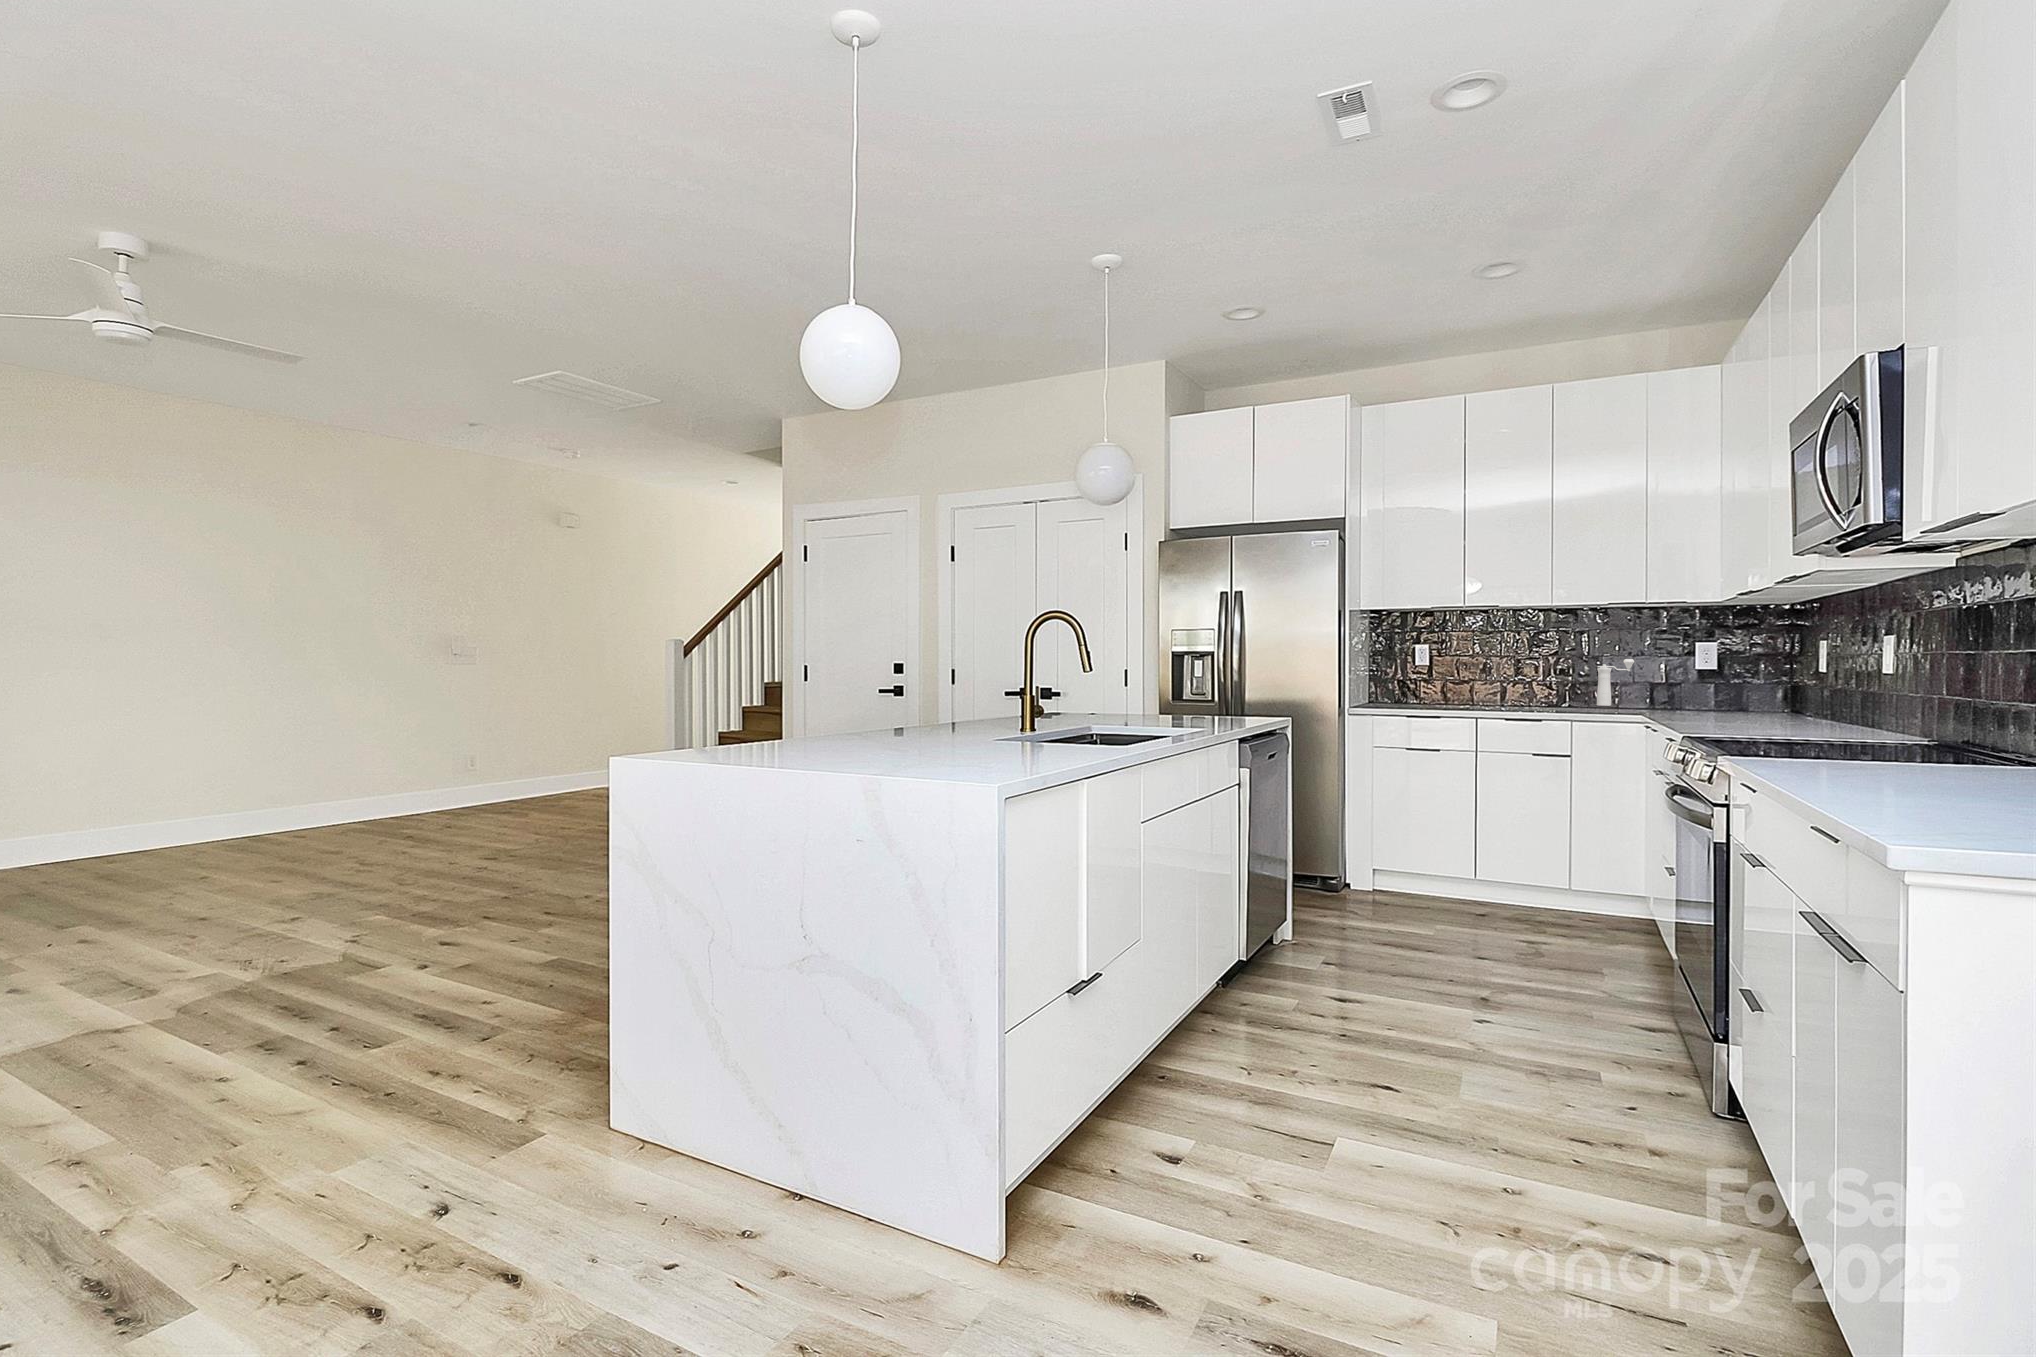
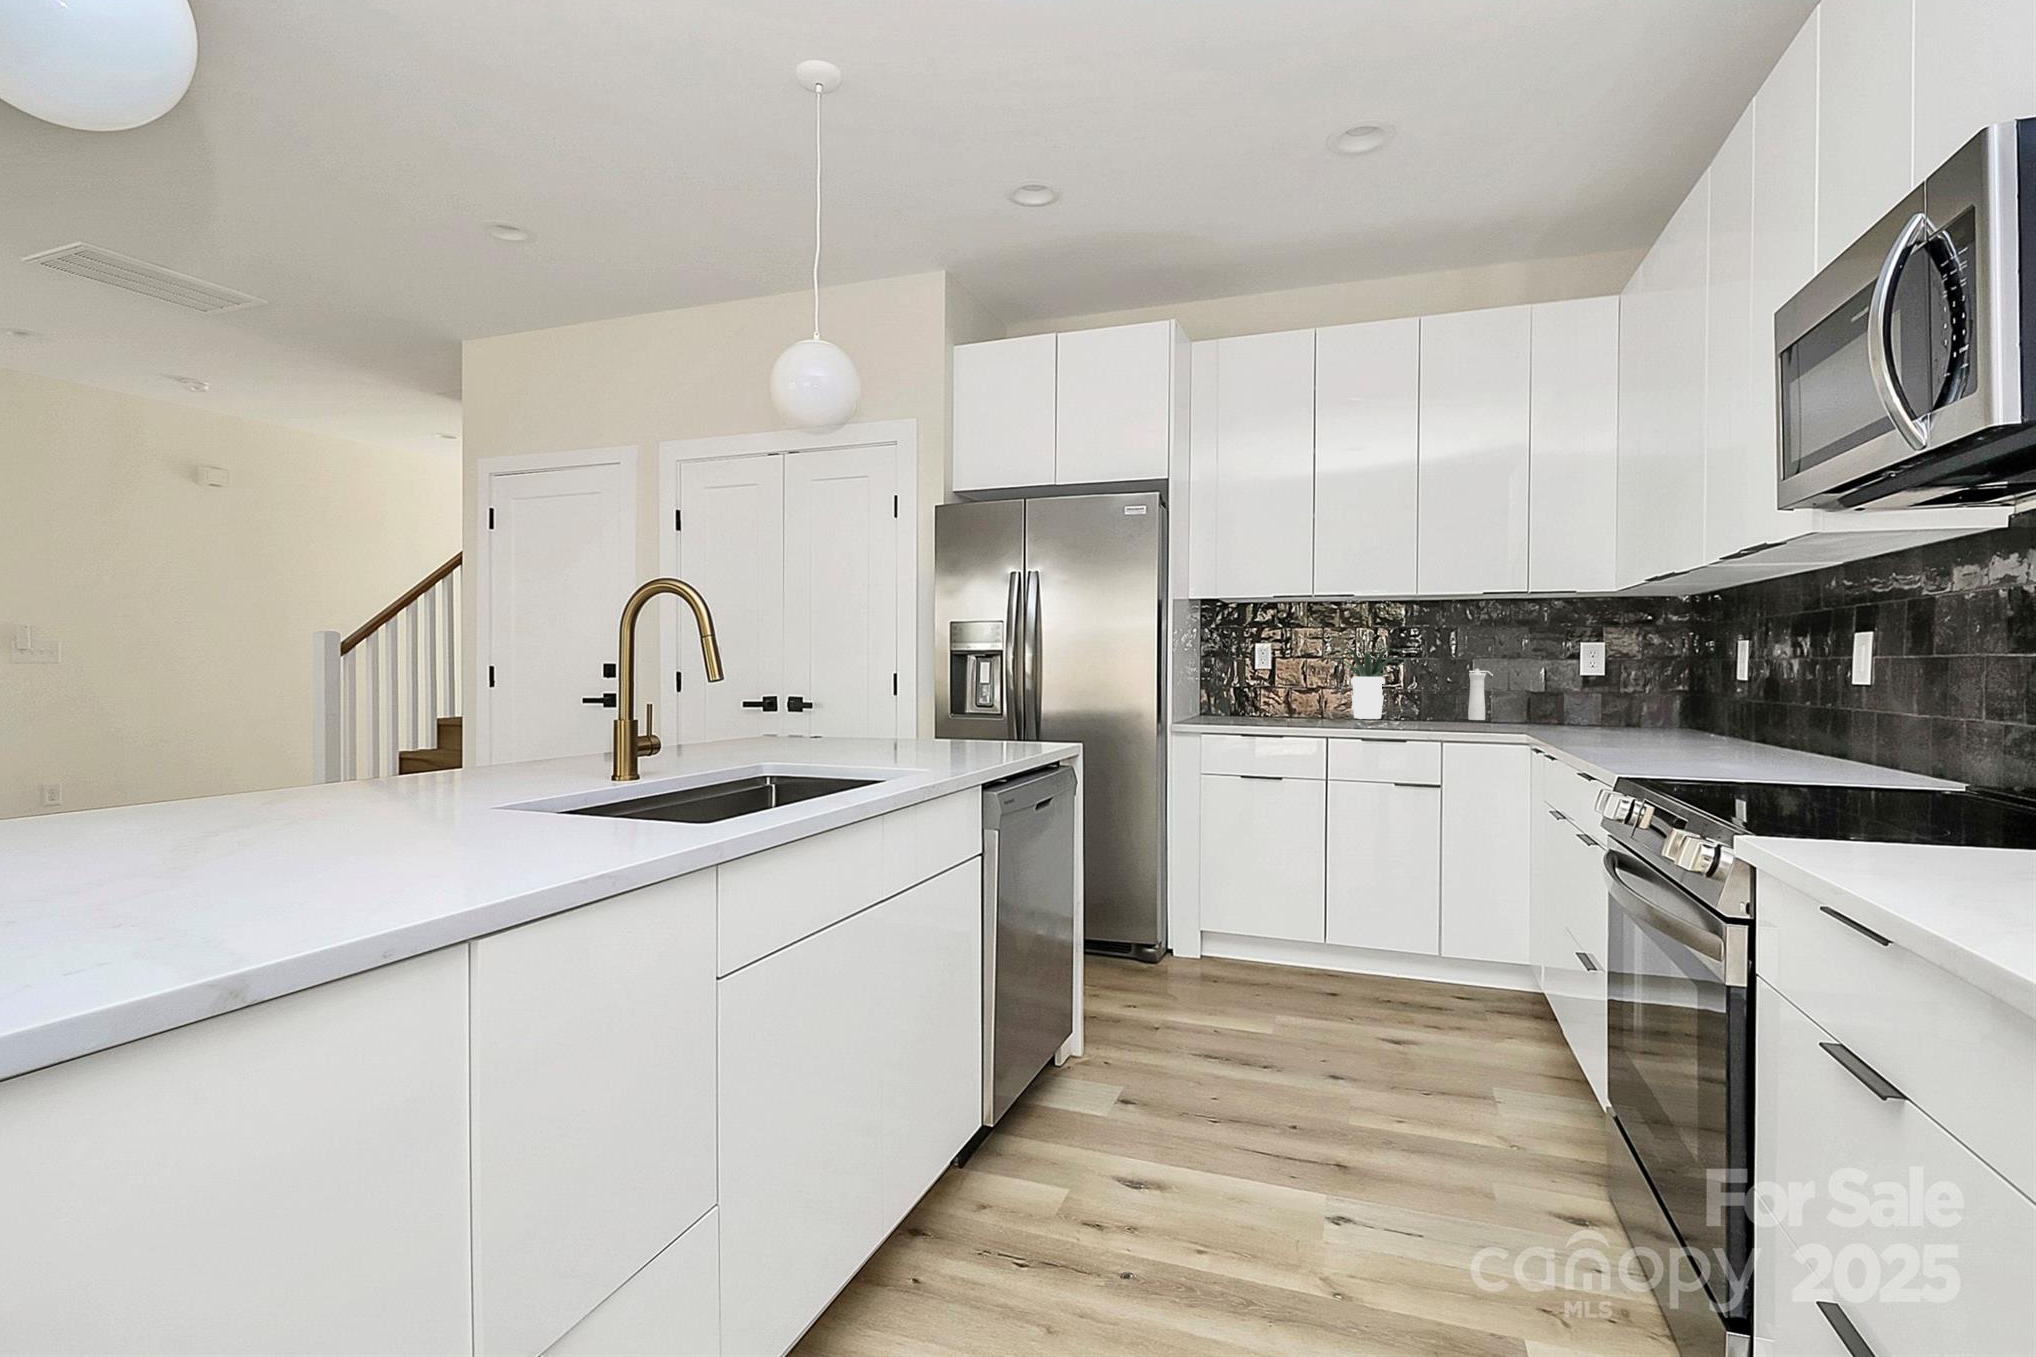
potted plant: none [1472,647,1548,705] -> present [1337,647,1409,719]

